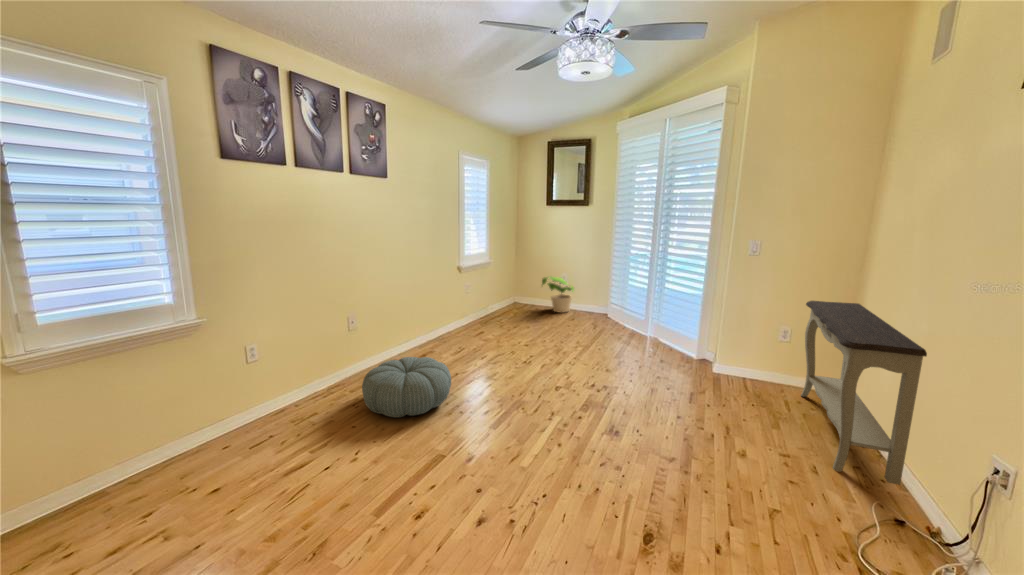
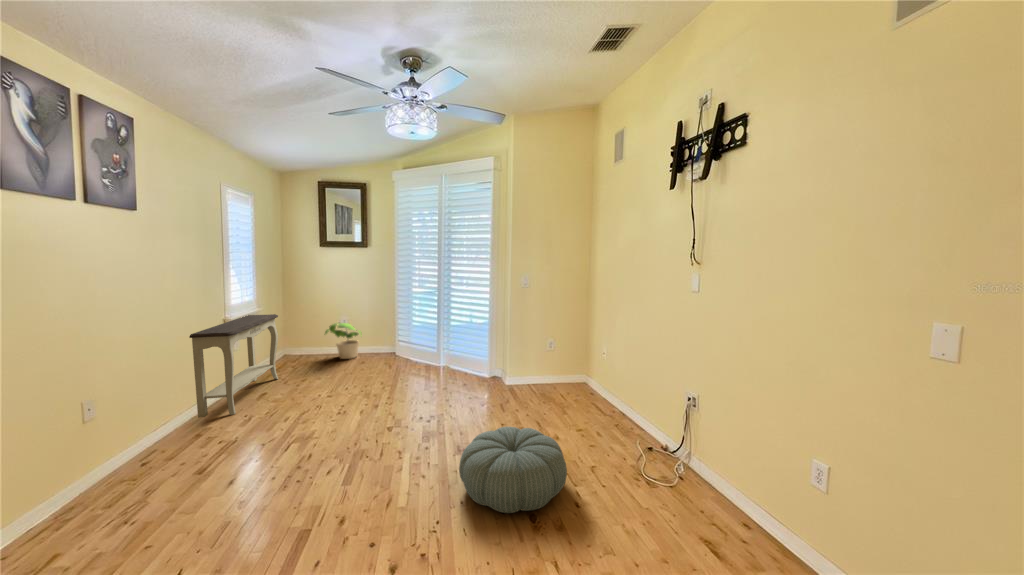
console table: present [801,301,927,485] -> present [189,314,278,418]
pouf: present [362,357,451,417] -> present [459,427,567,513]

